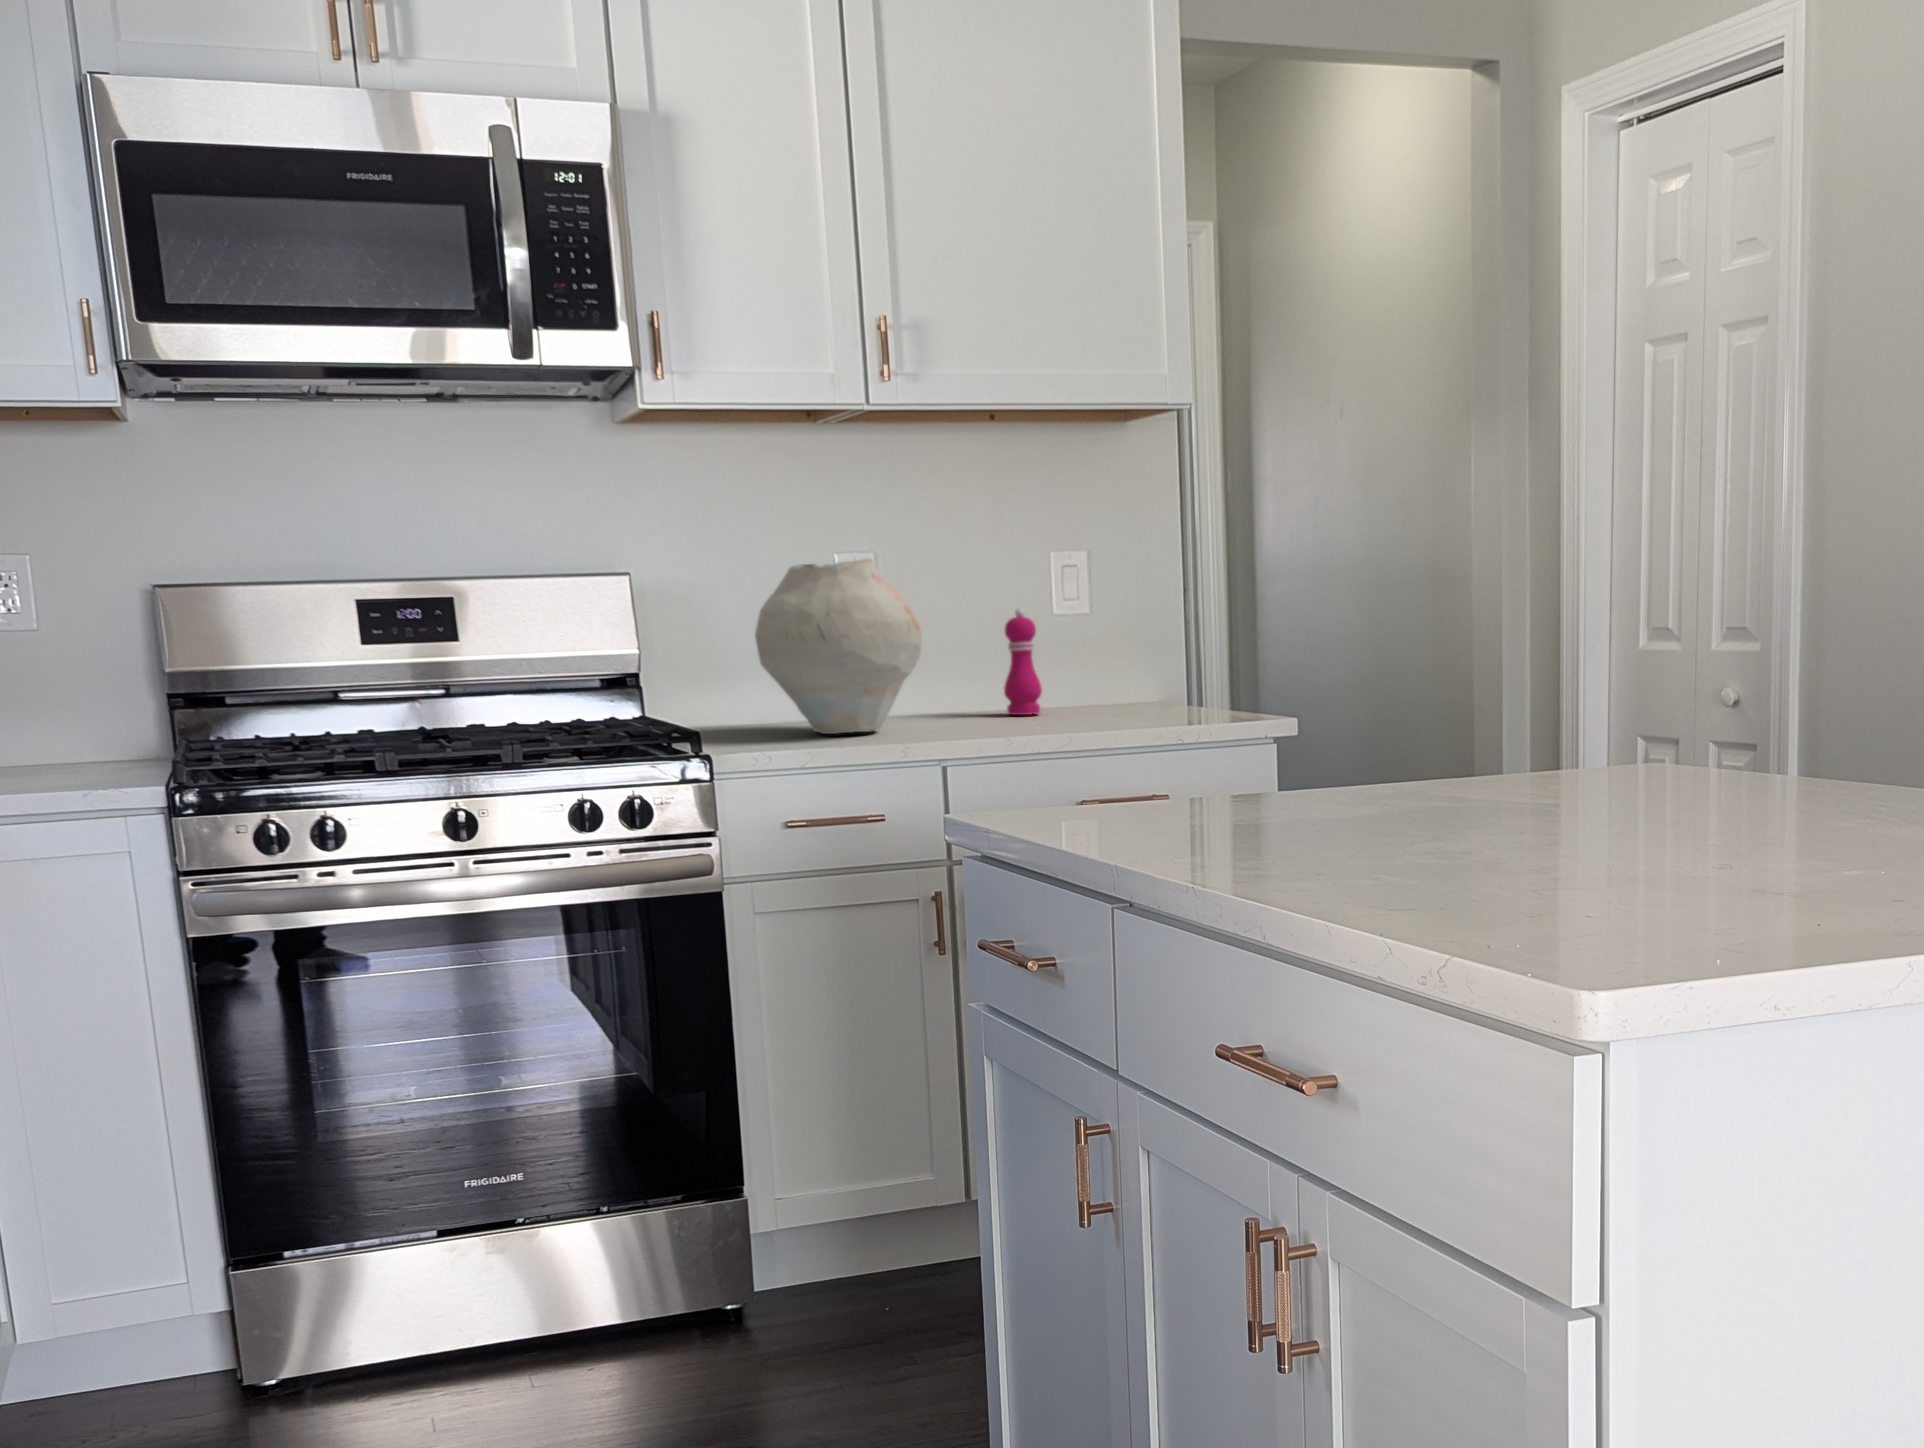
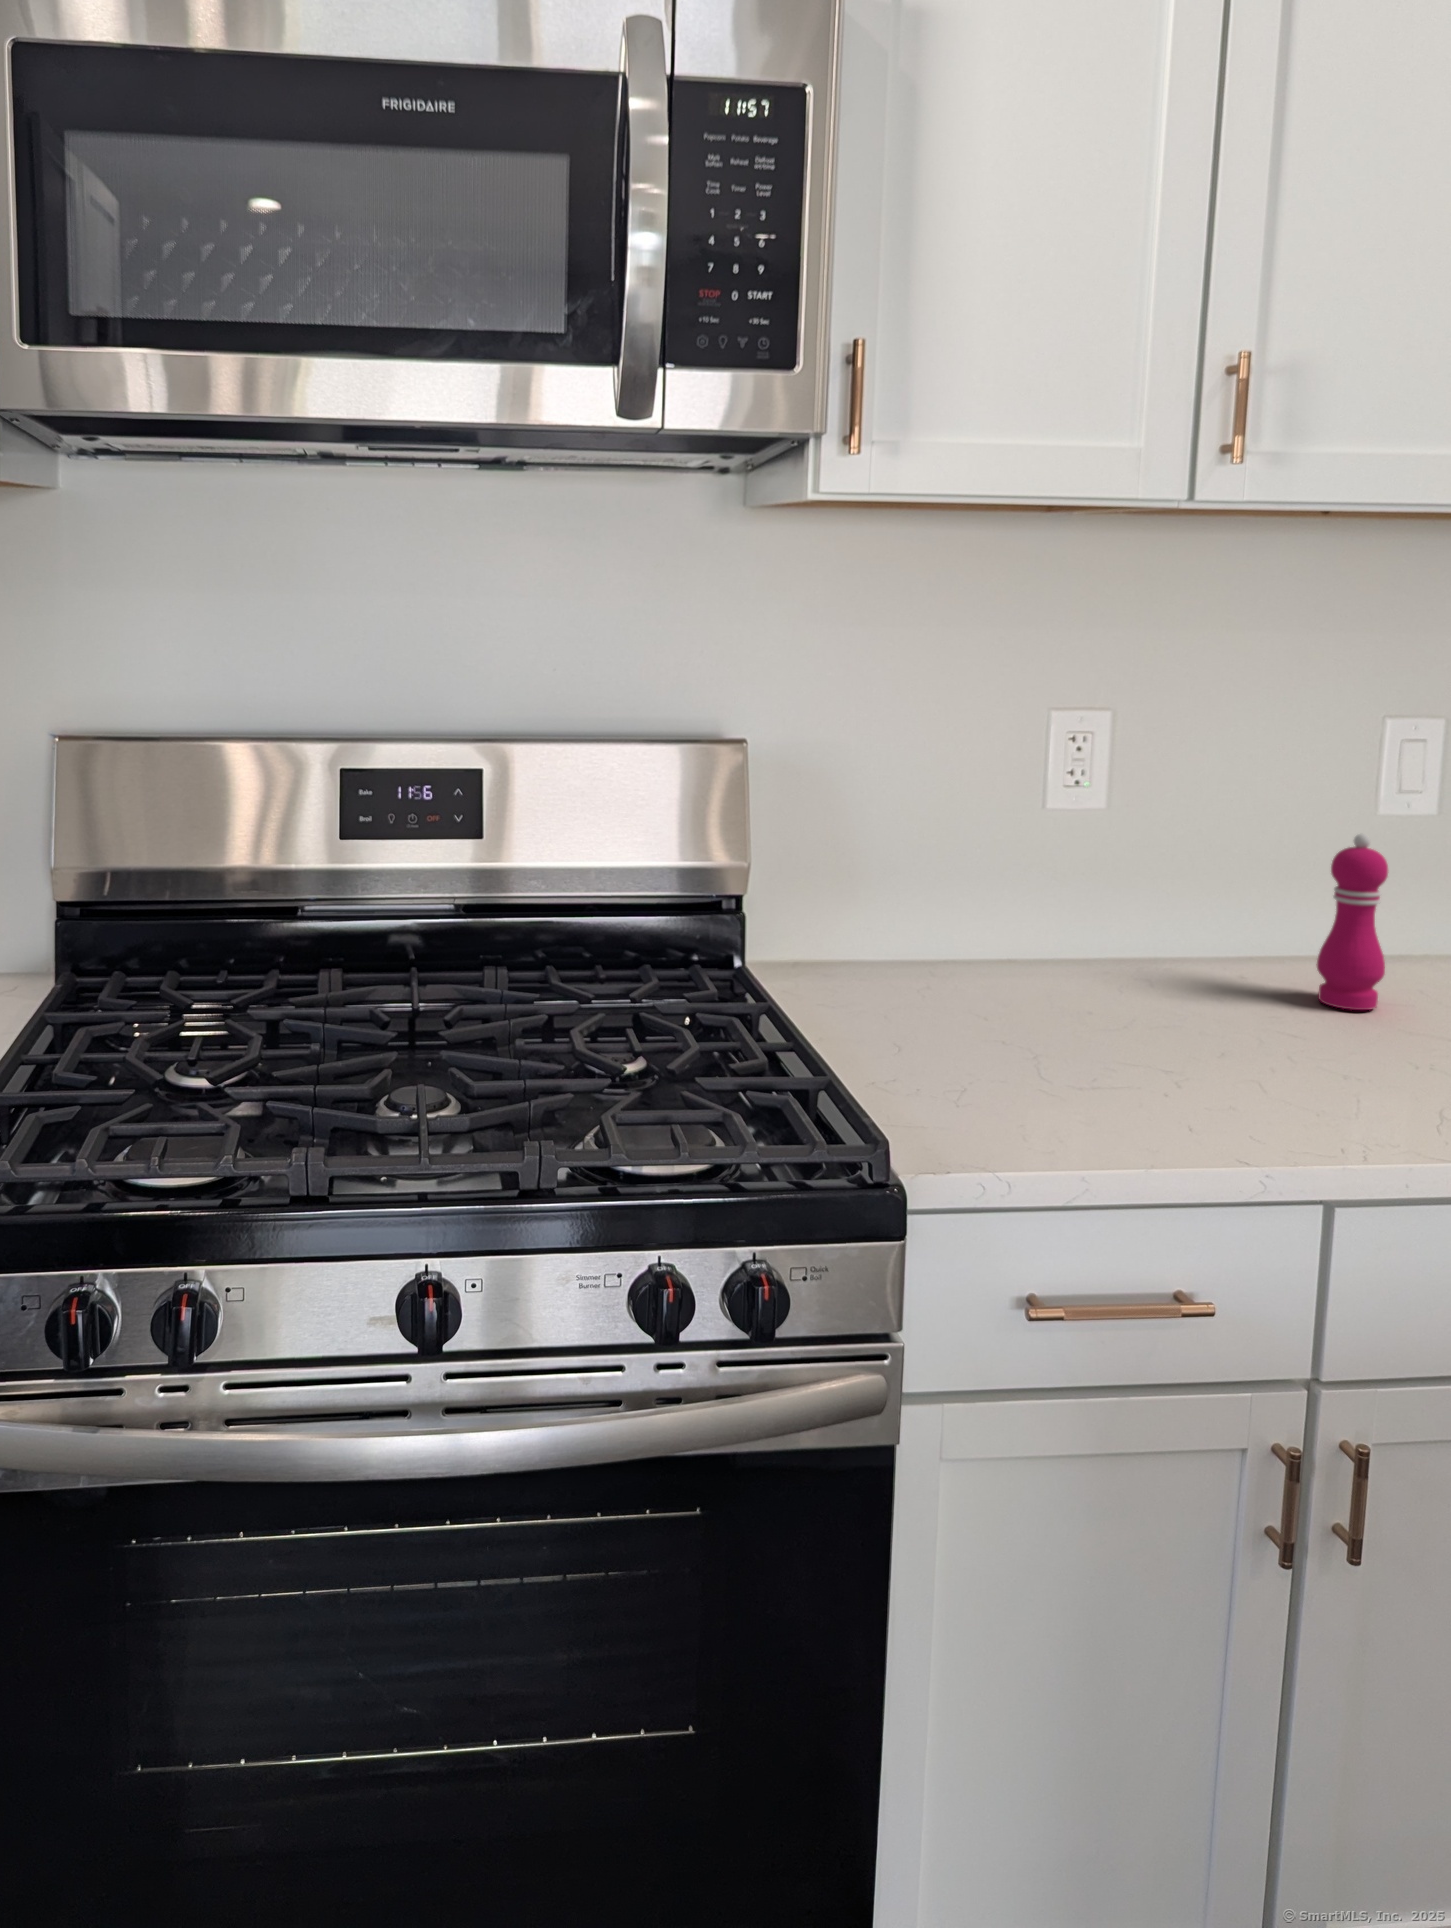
vase: present [755,559,922,734] -> none [950,762,1243,1065]

